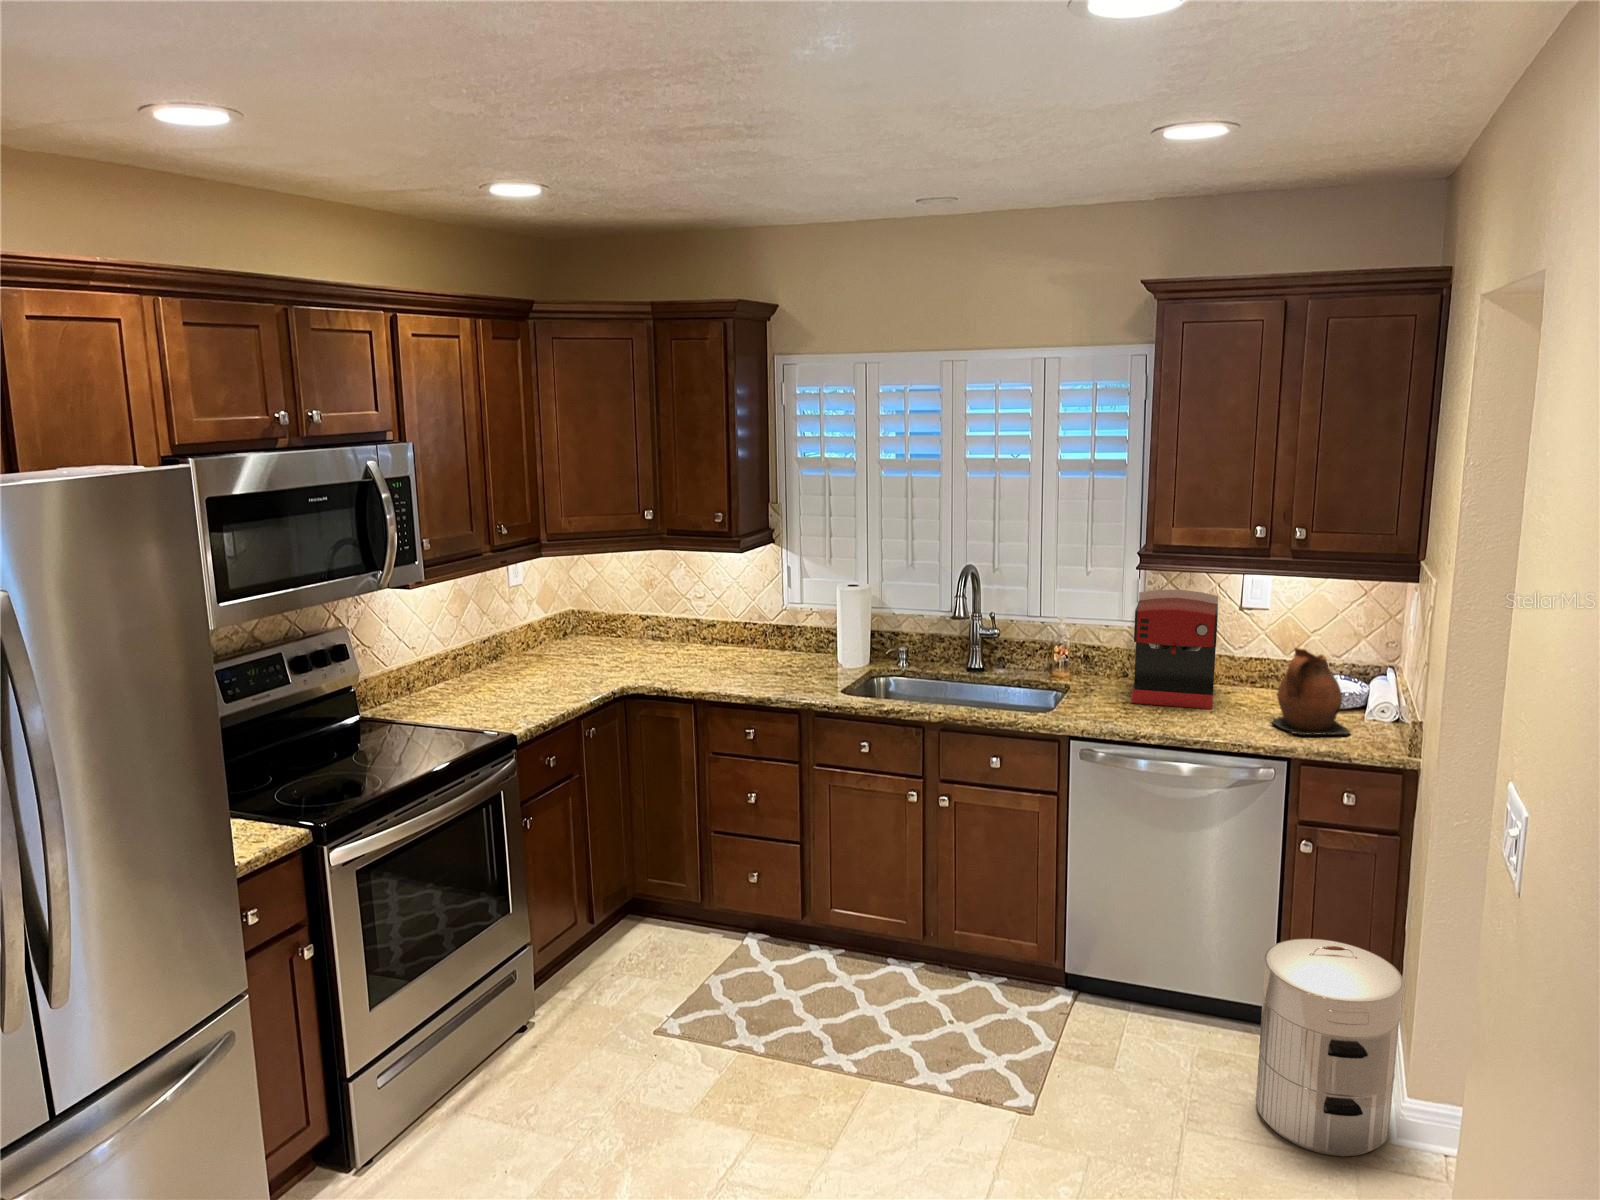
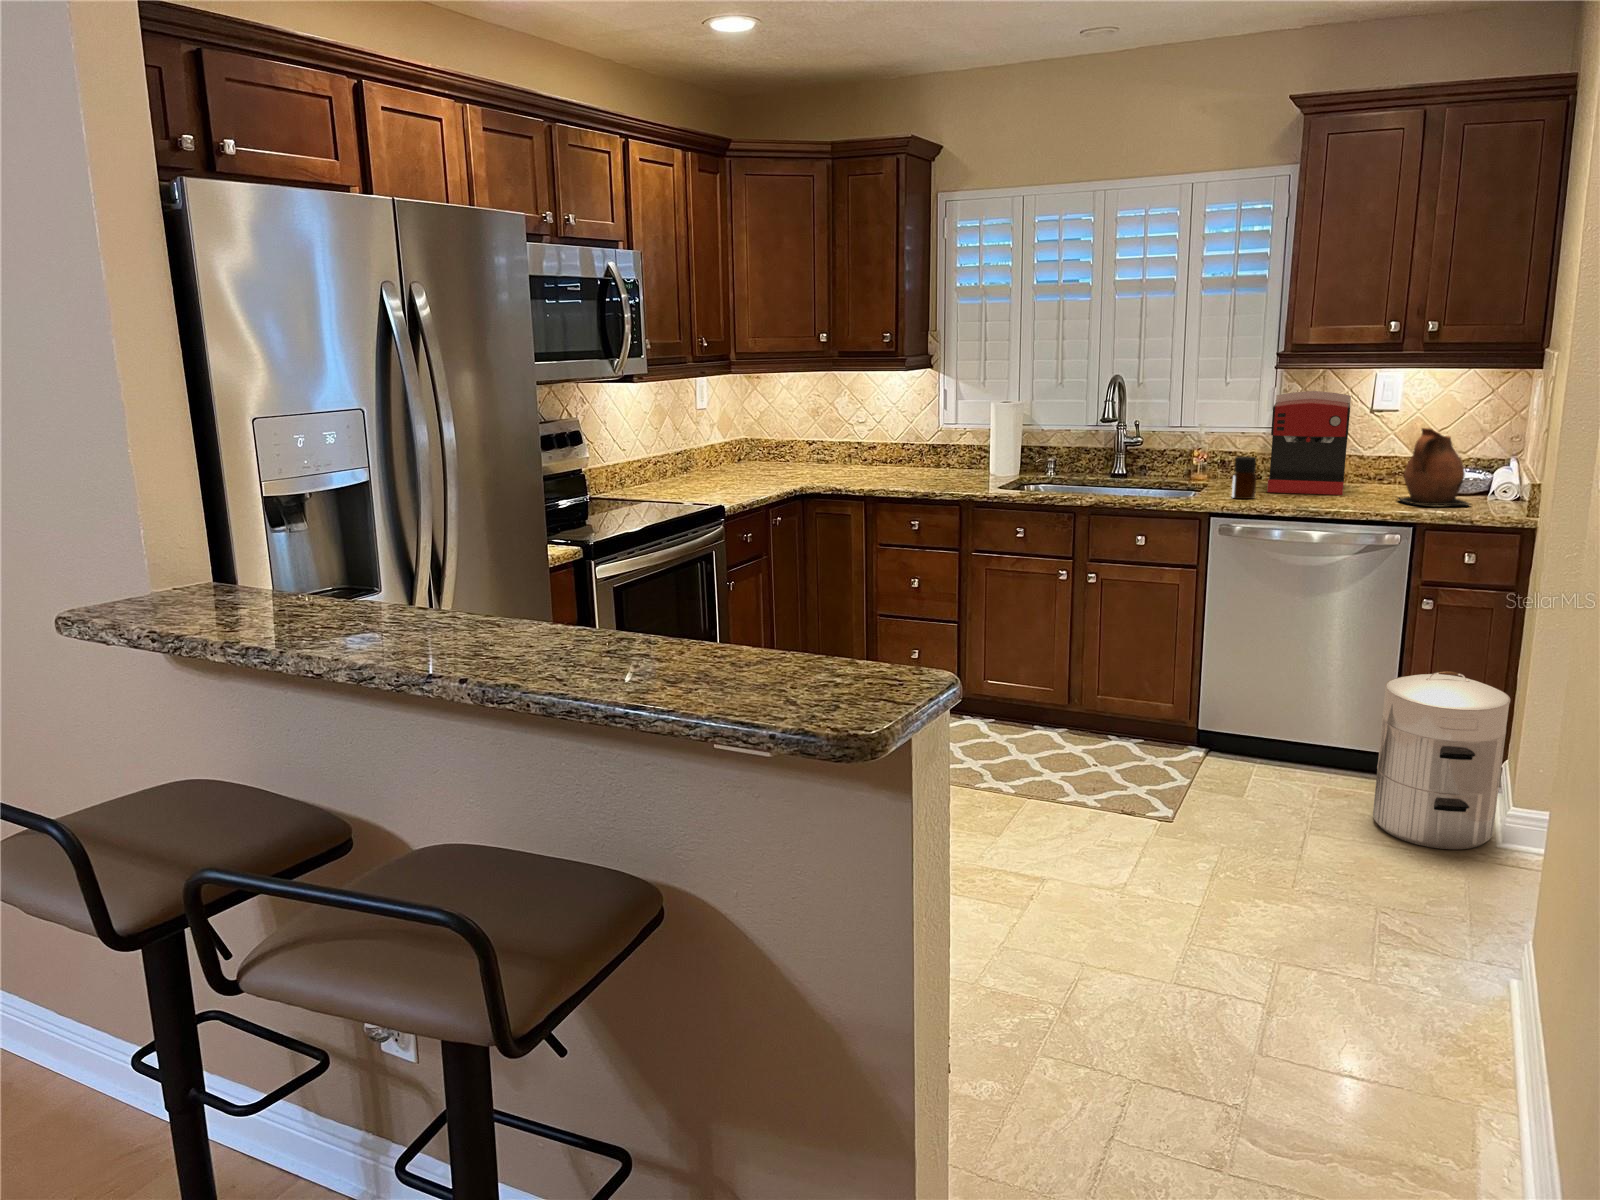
bottle: none [1093,668,1118,717] -> present [1232,456,1256,499]

